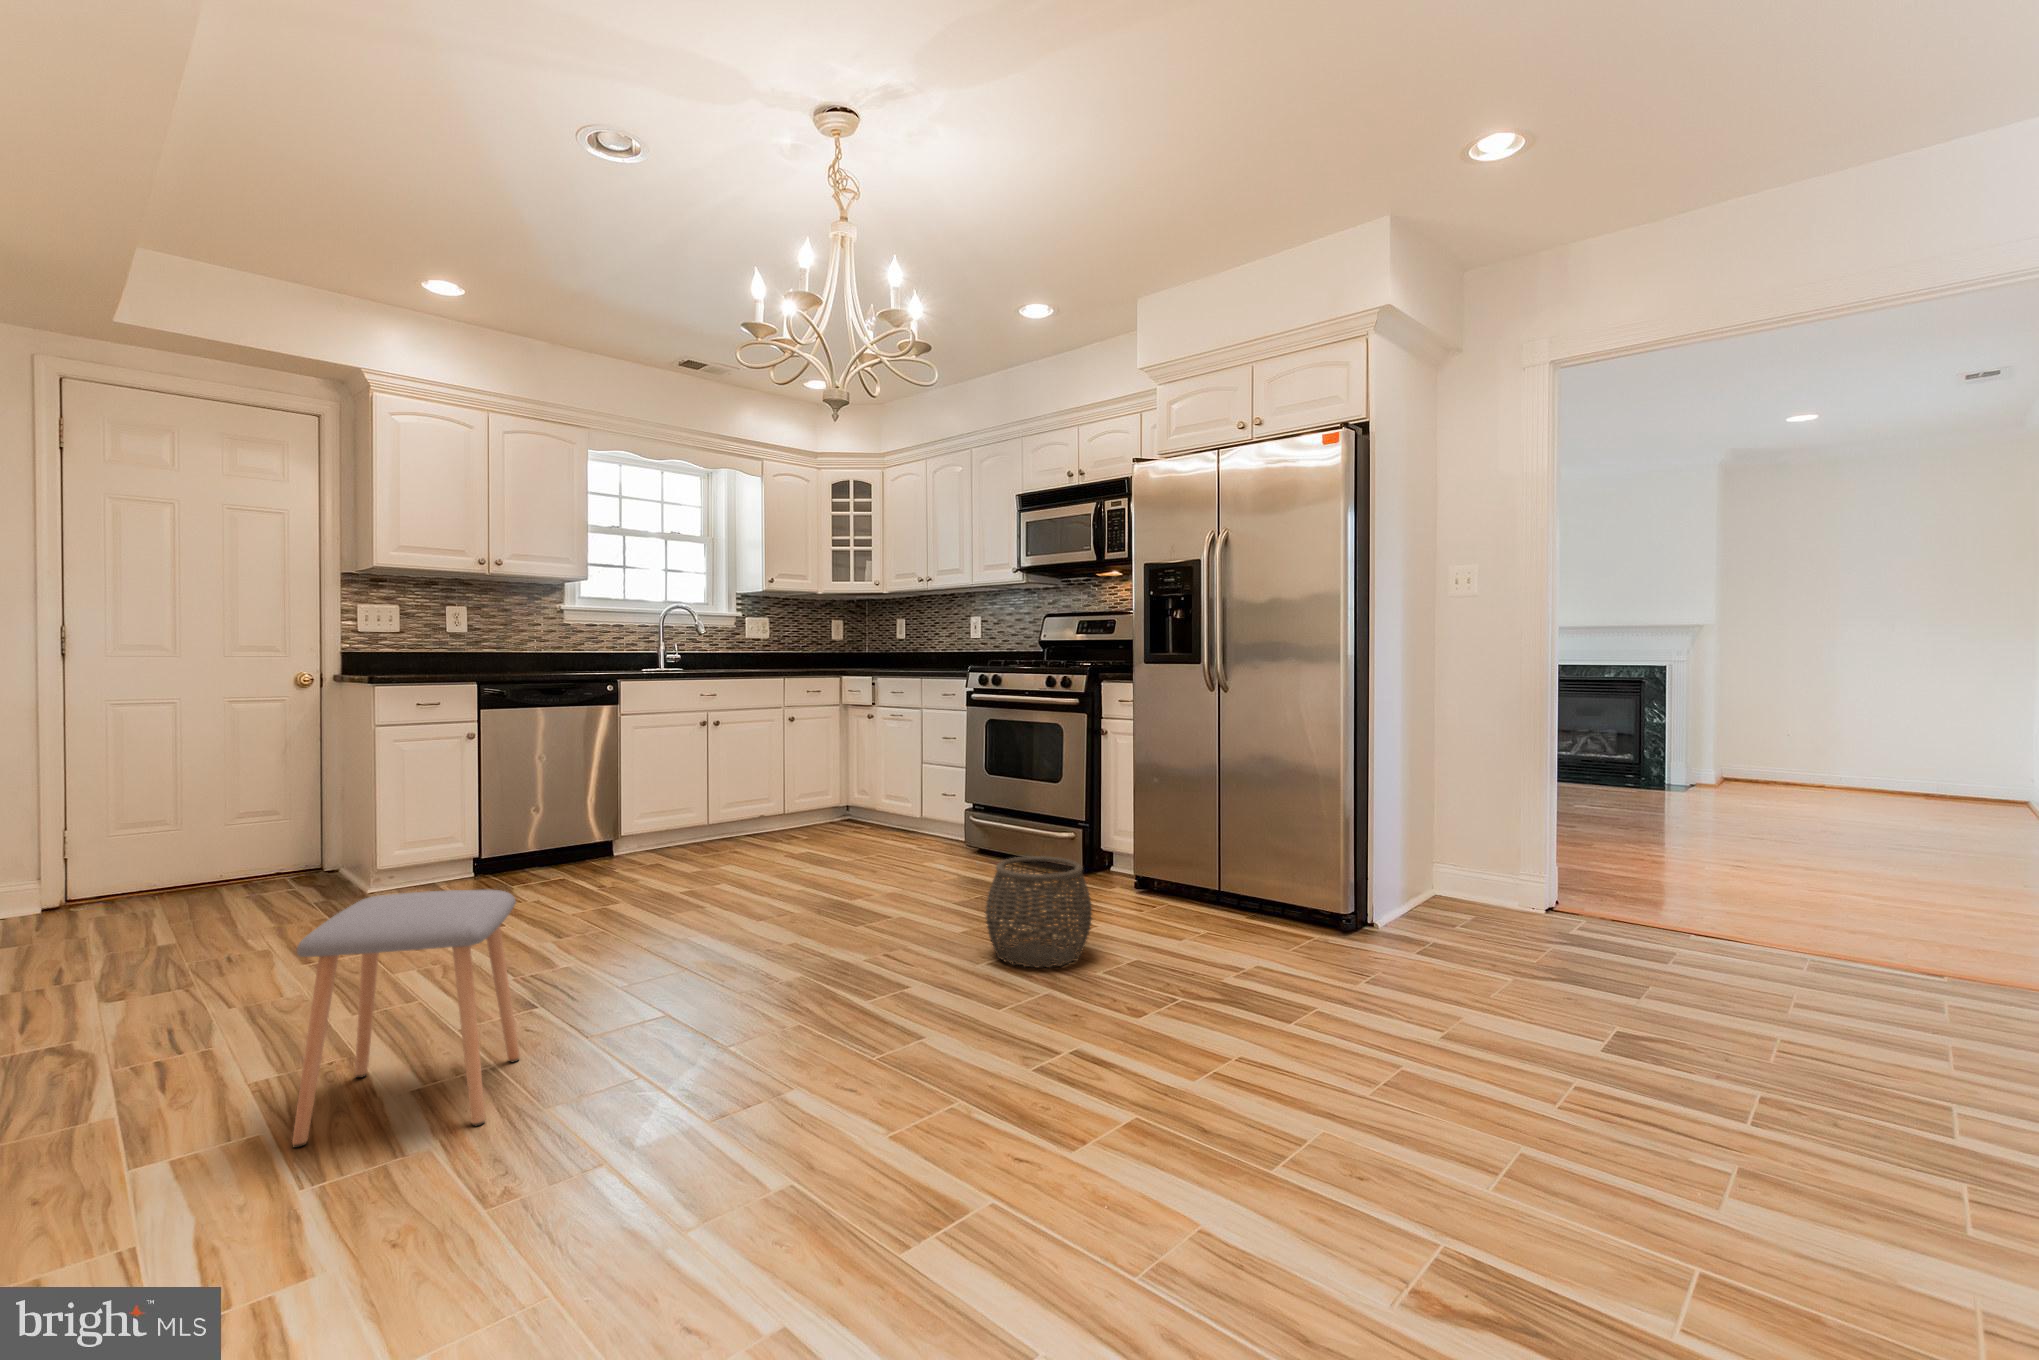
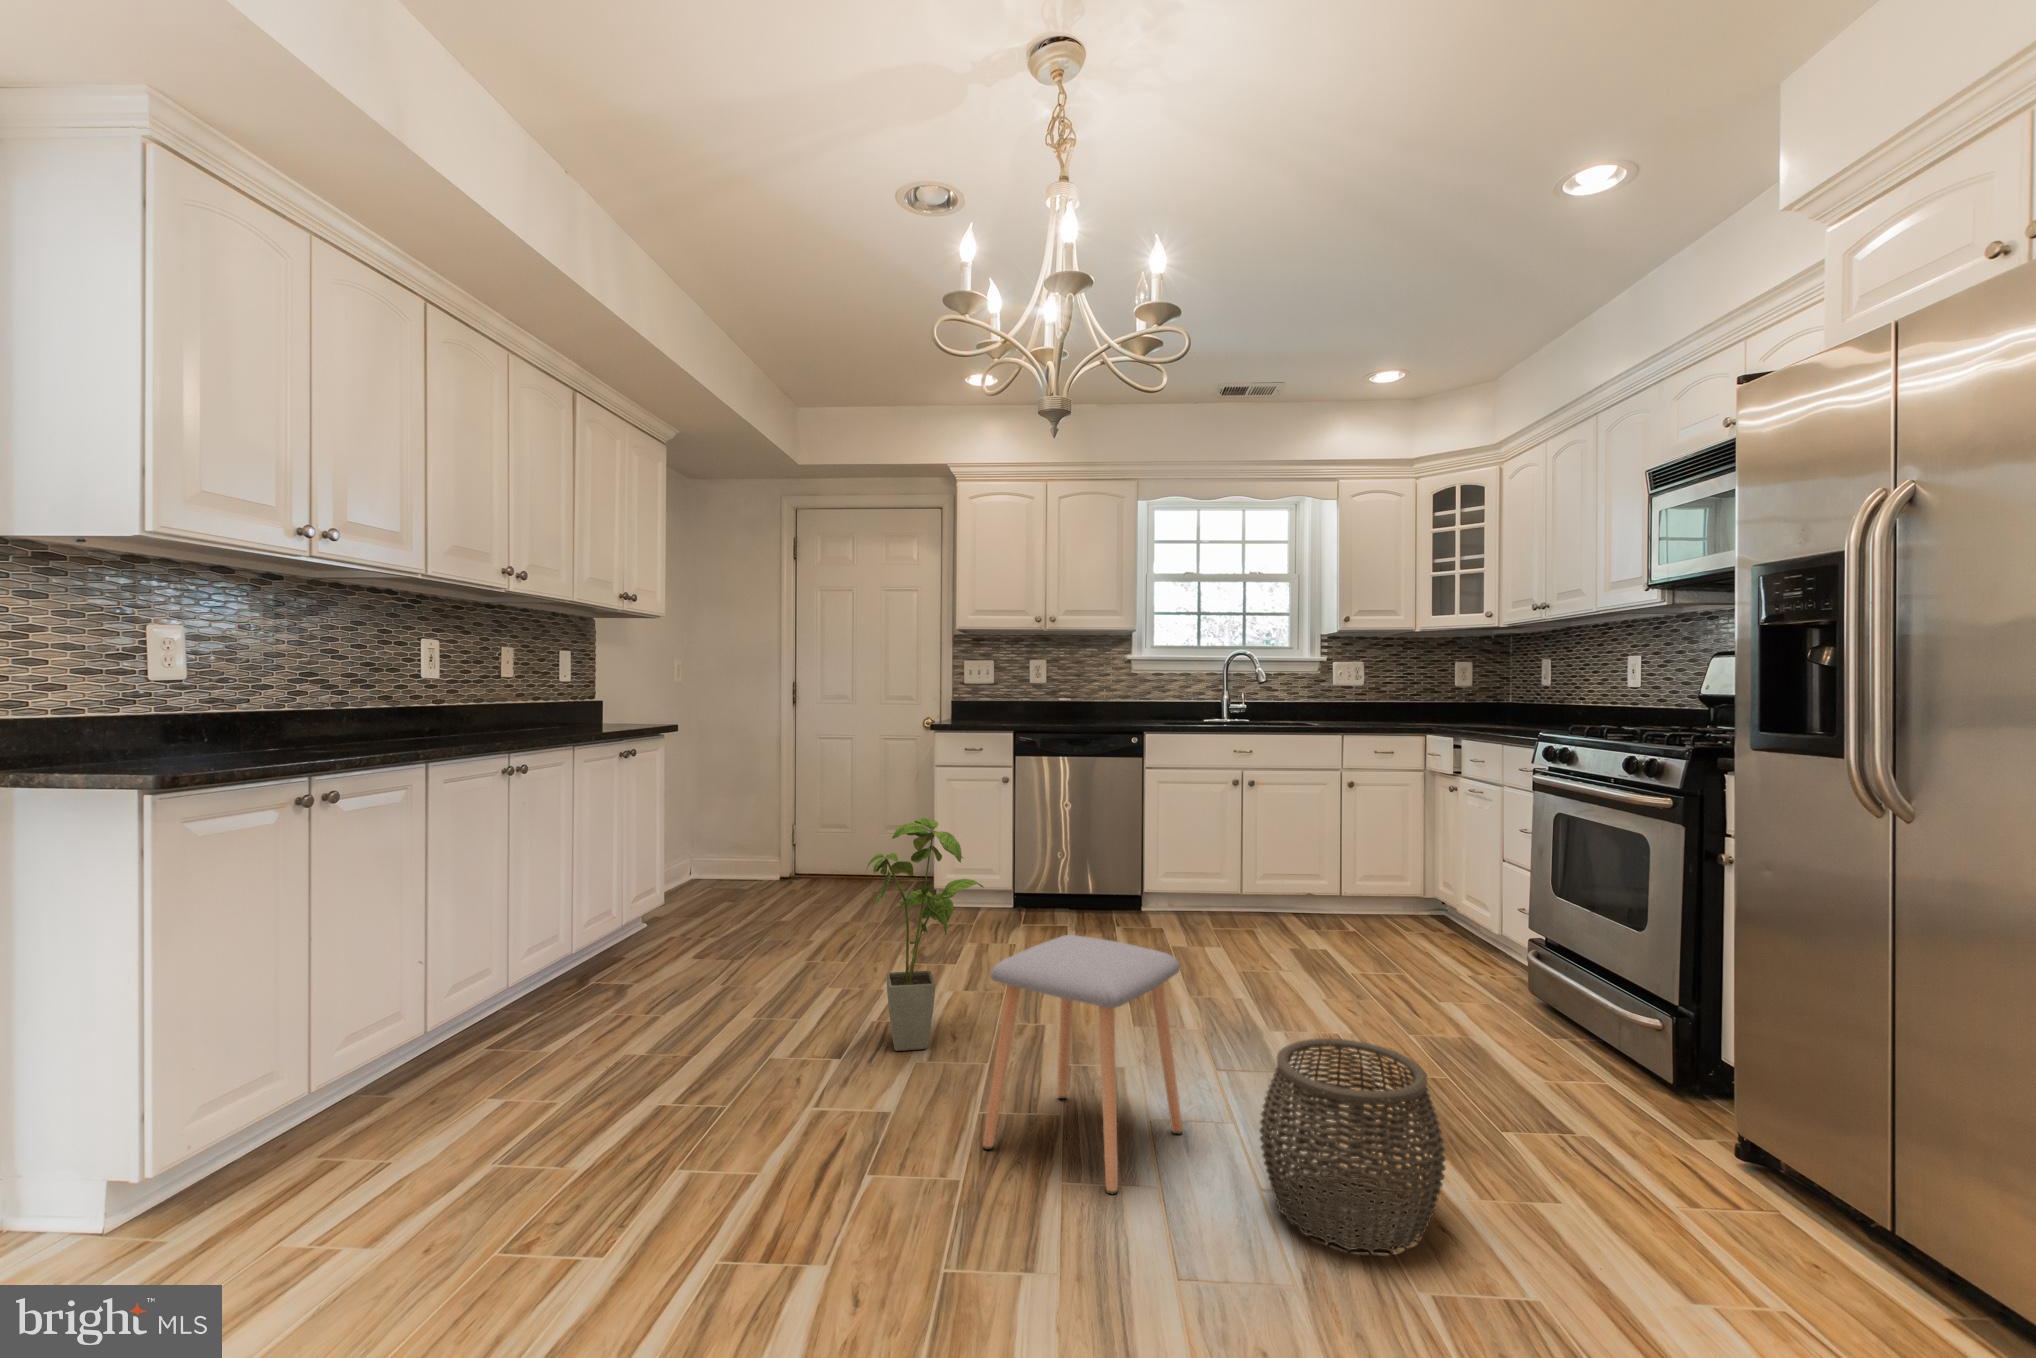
house plant: none [562,759,688,983] -> present [867,818,984,1051]
stool: present [292,890,520,1148] -> present [983,935,1182,1194]

